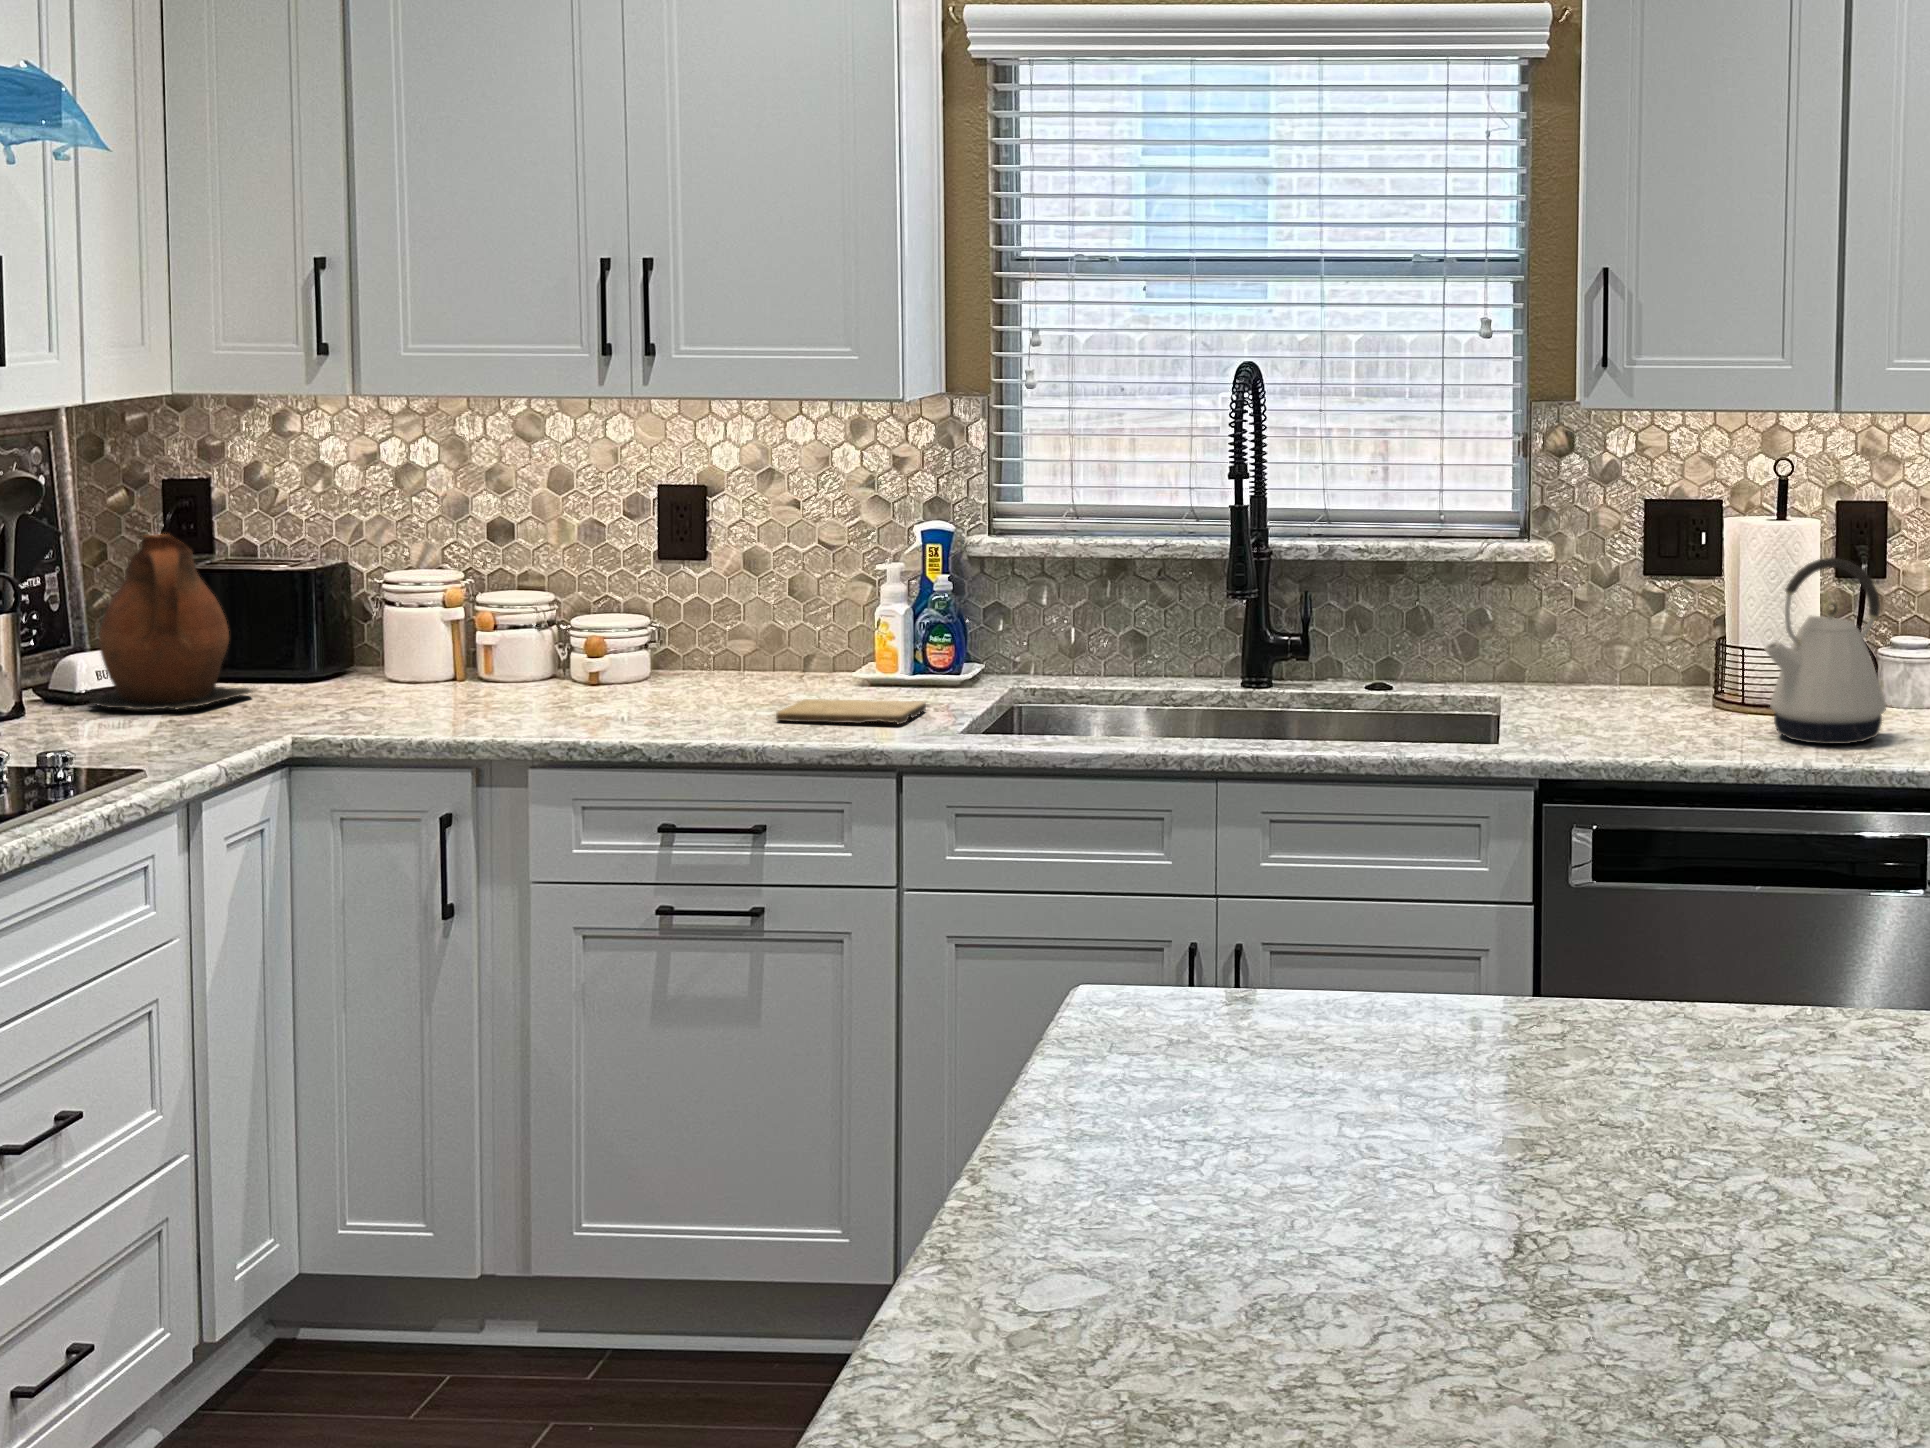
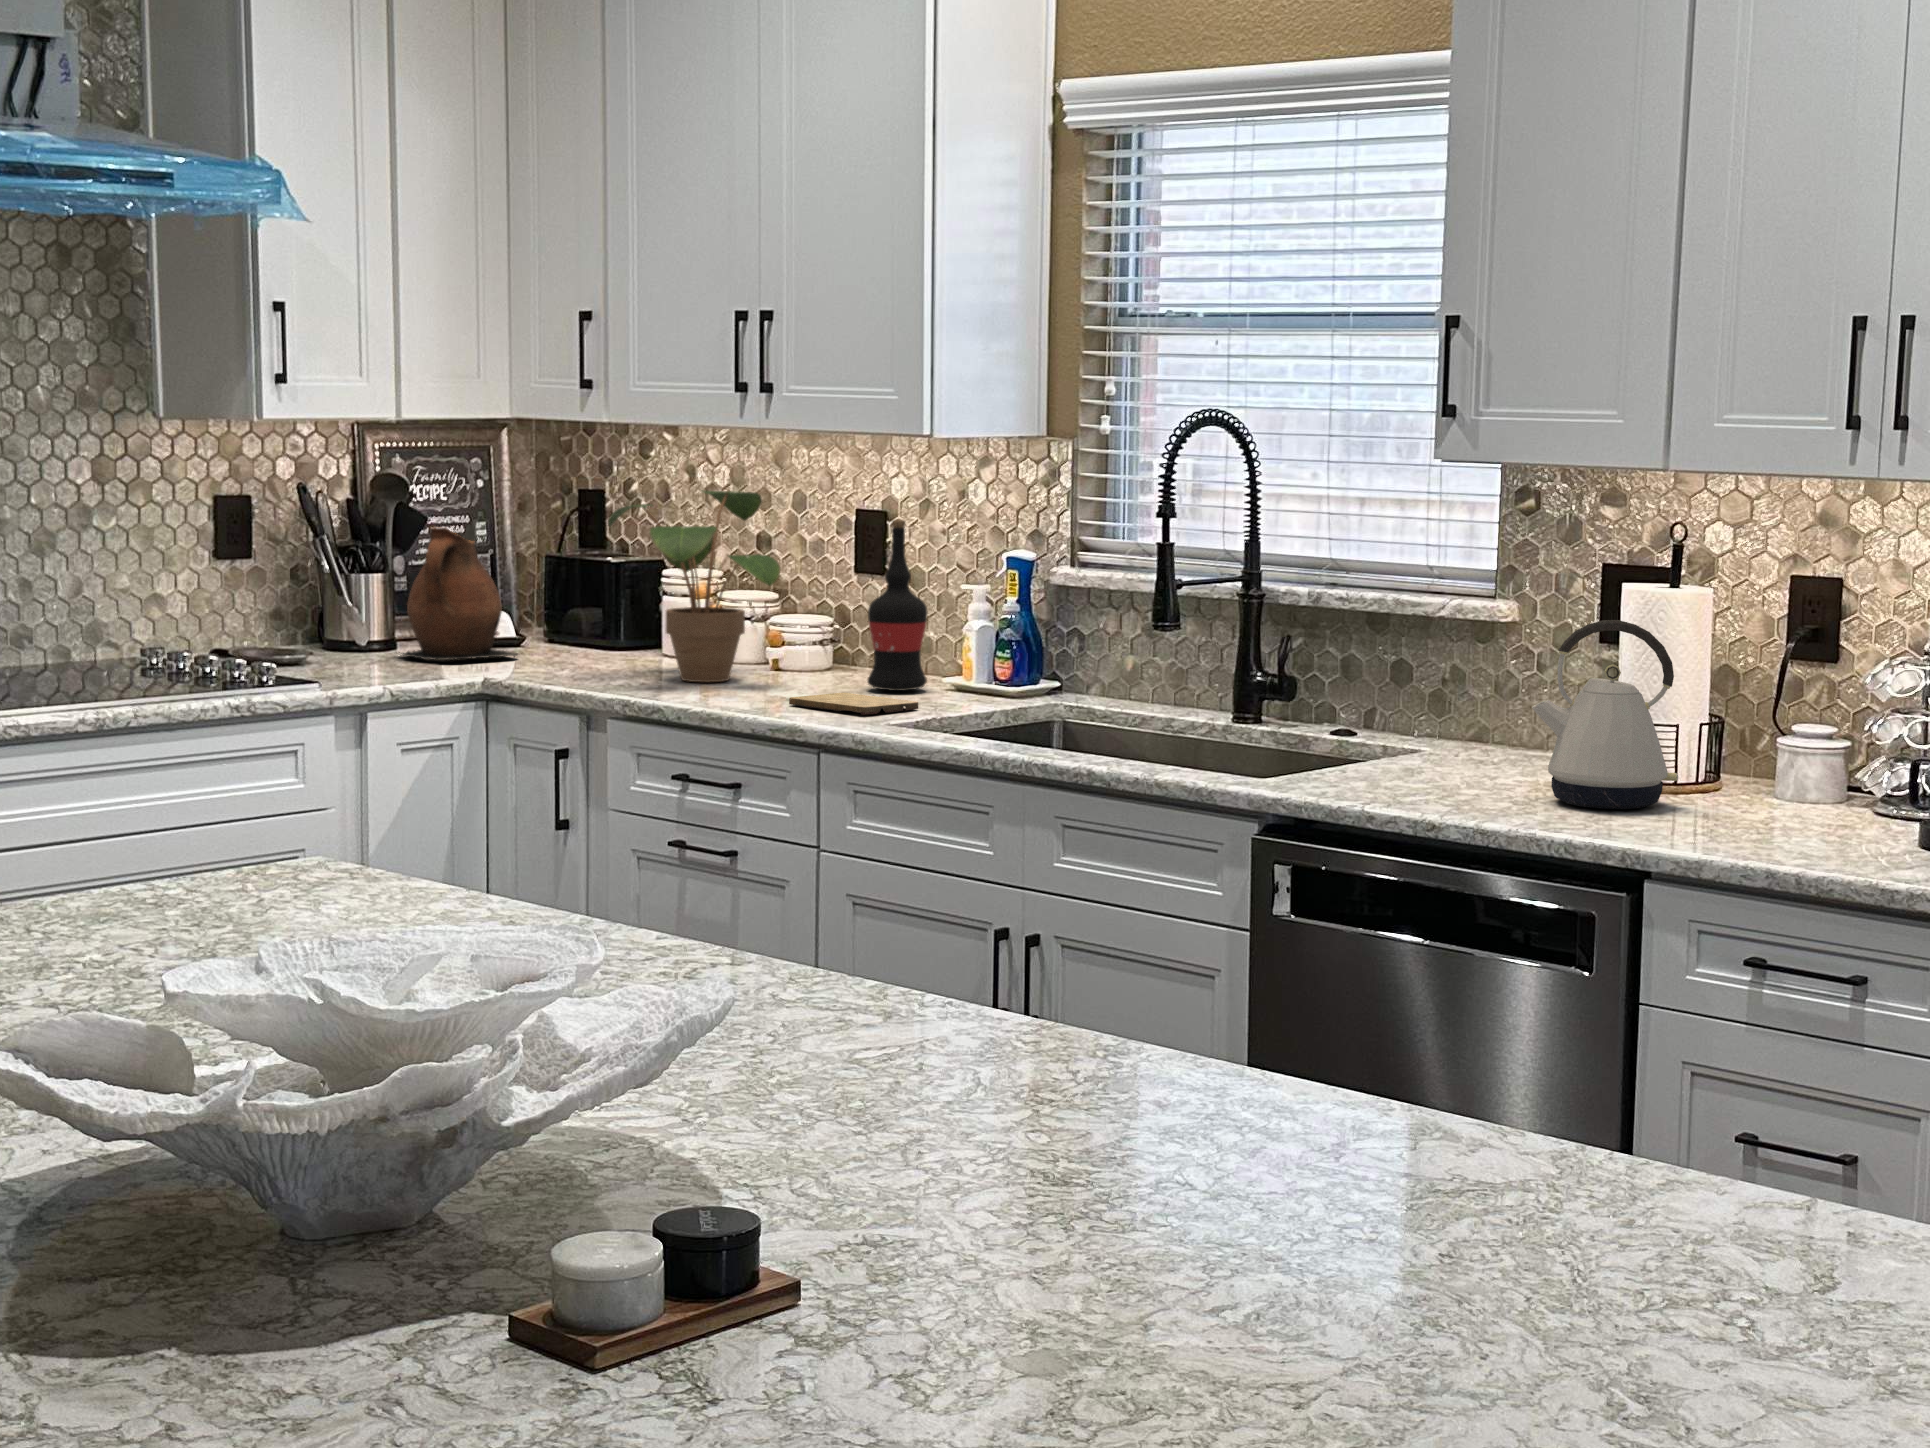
potted plant: none [445,461,691,704] -> present [608,489,780,682]
wine bottle: none [786,489,857,690] -> present [867,519,928,691]

